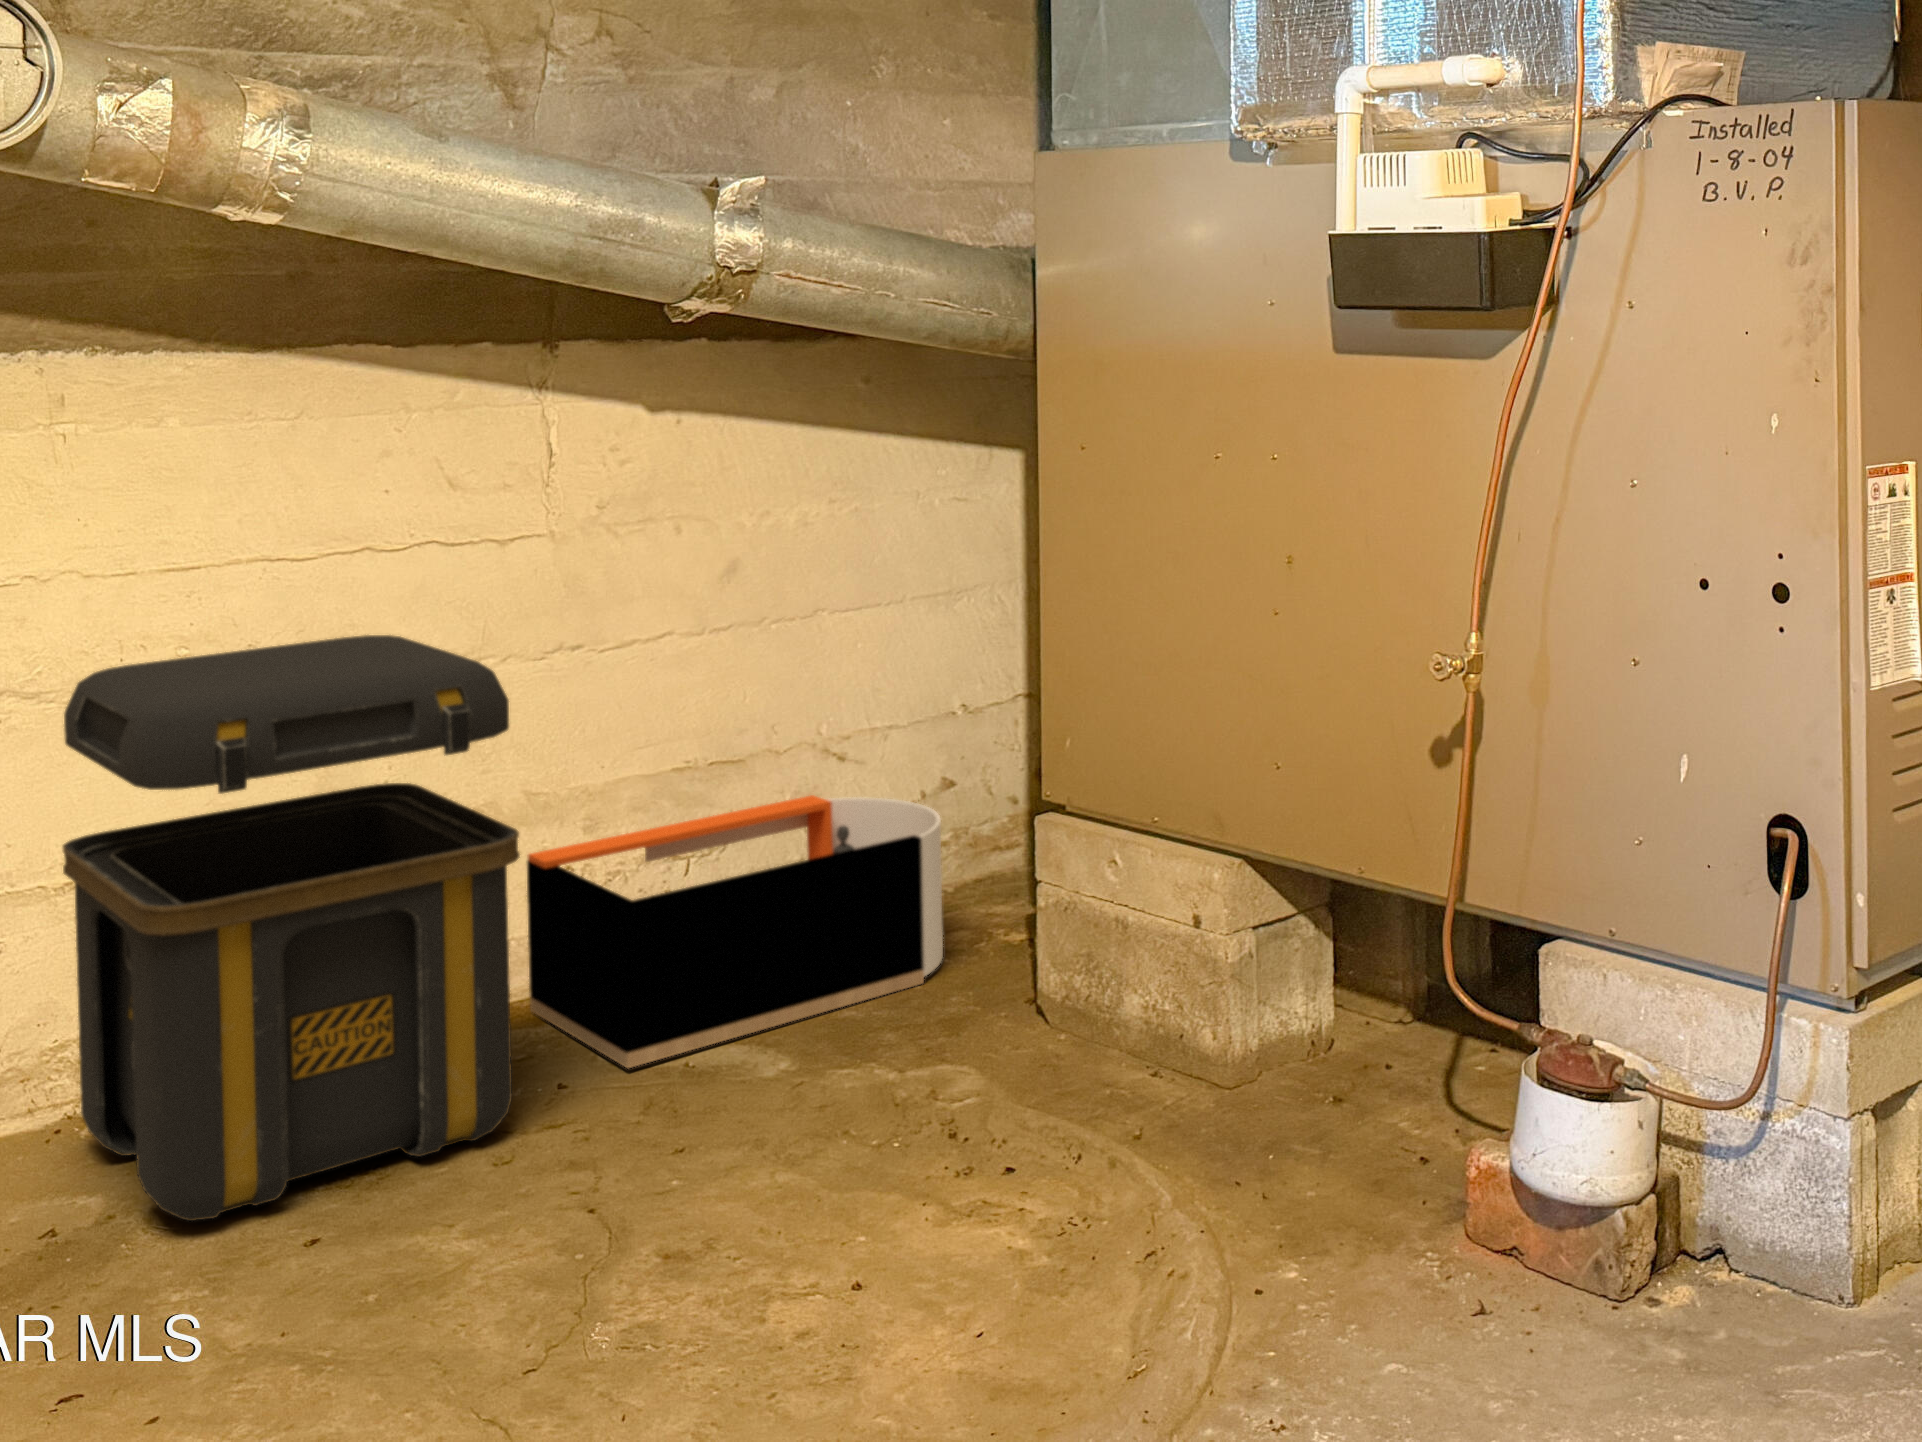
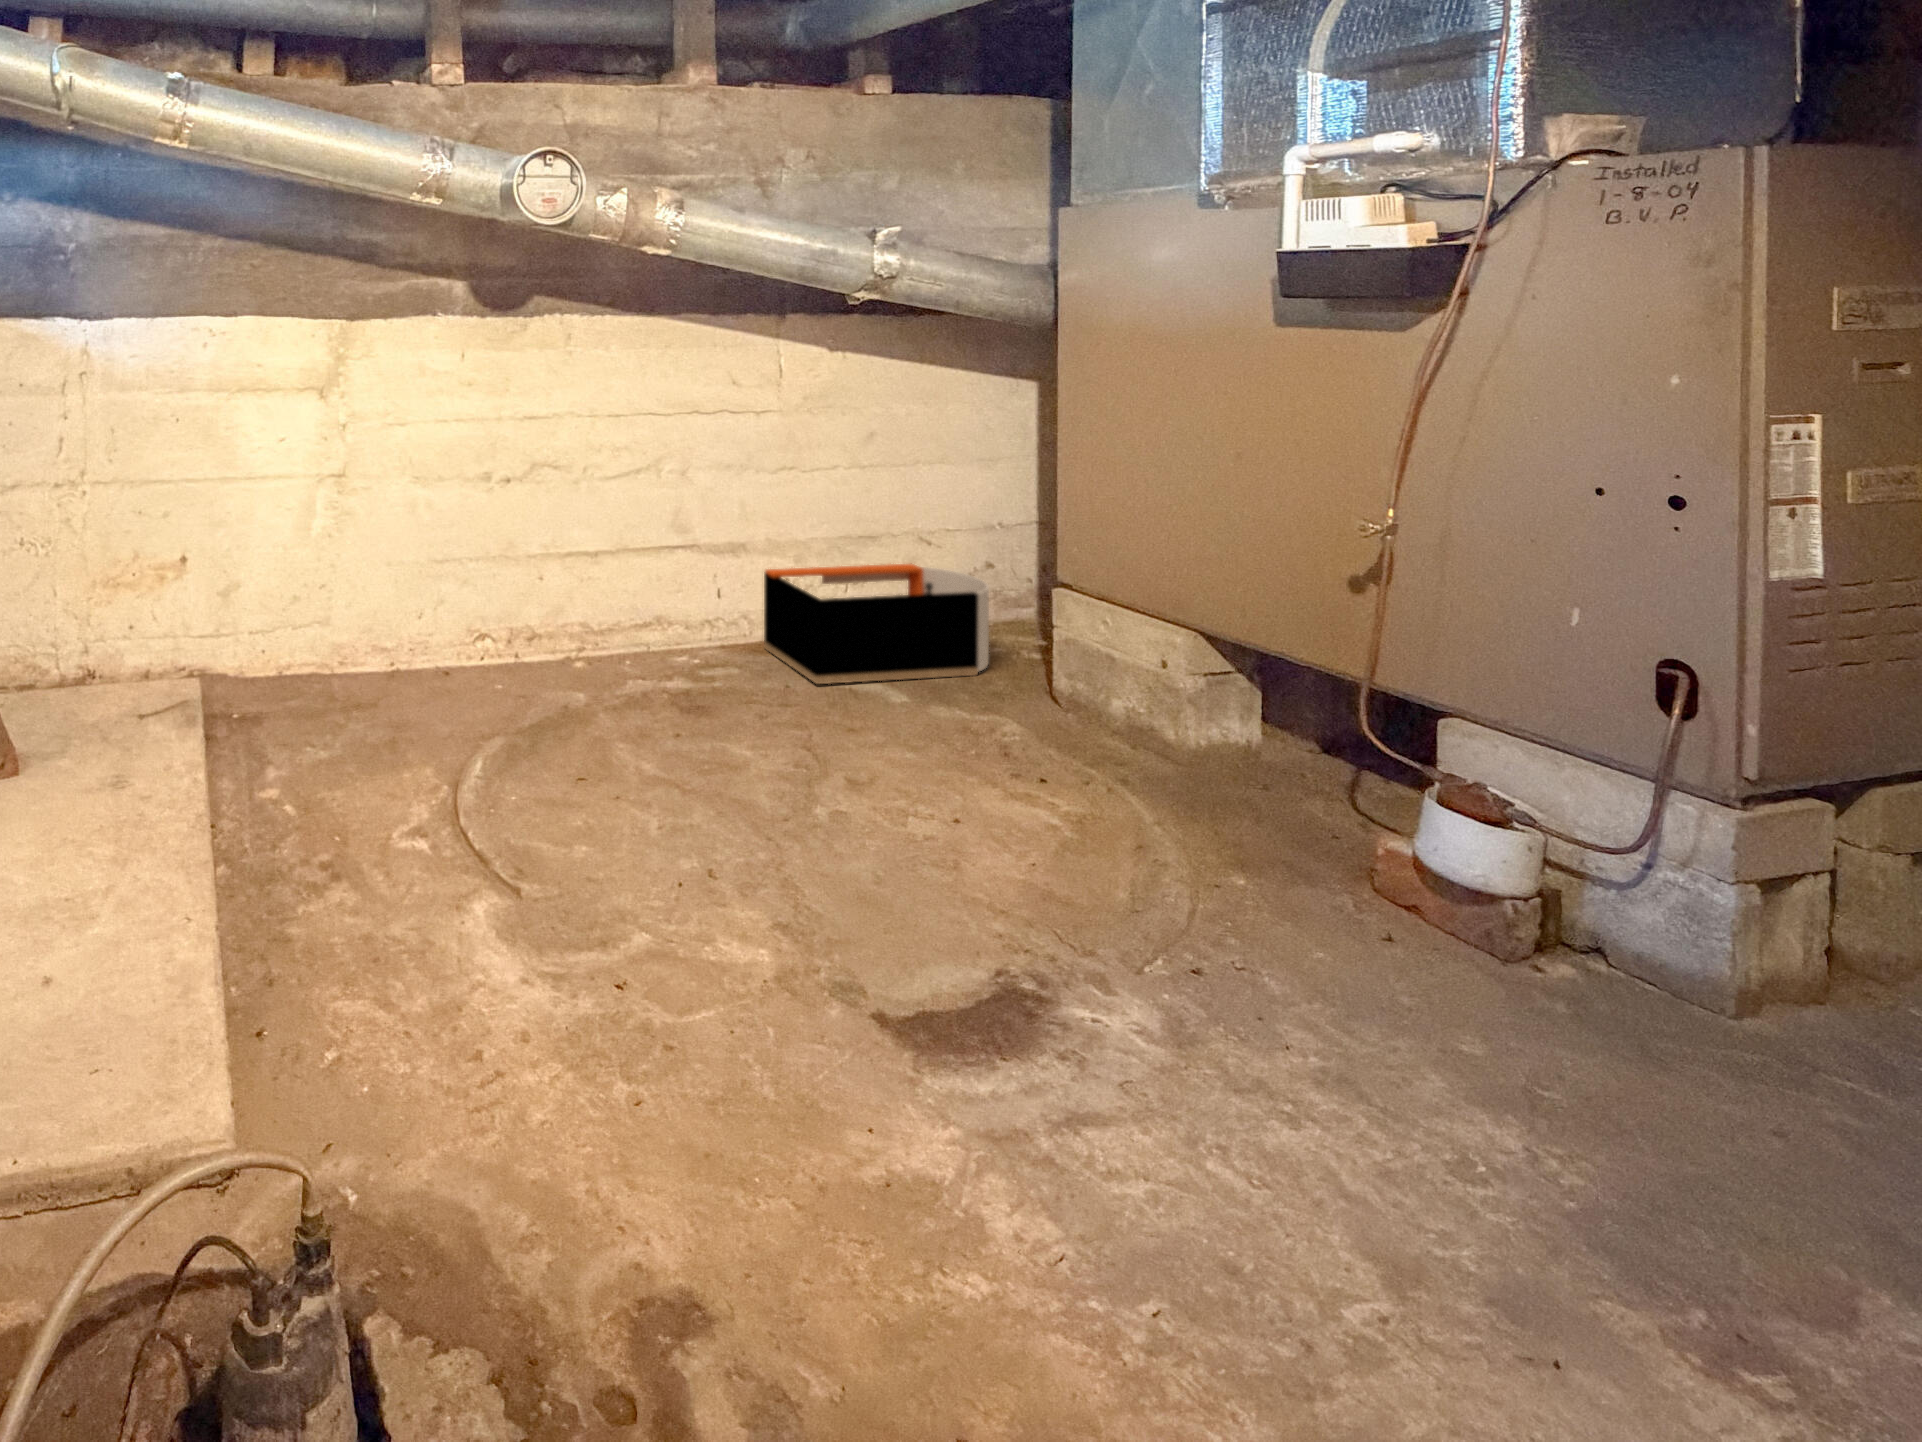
toolbox: present [63,635,520,1221] -> none [570,451,769,707]

